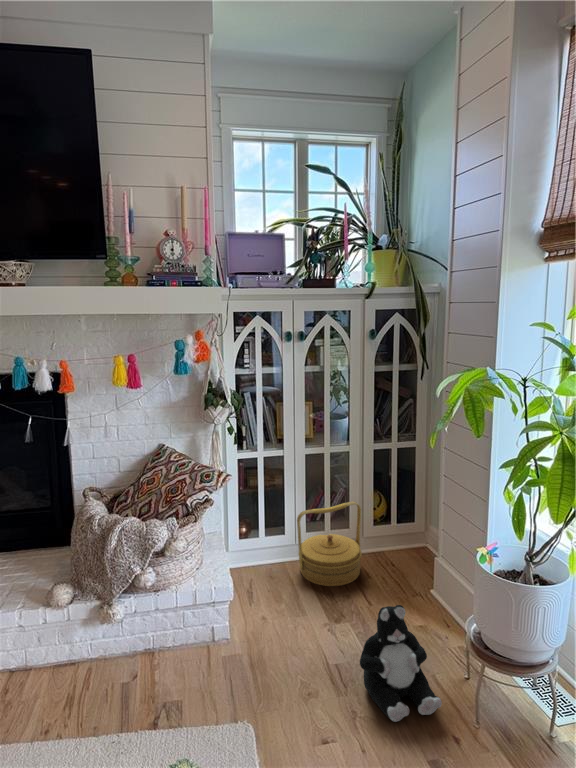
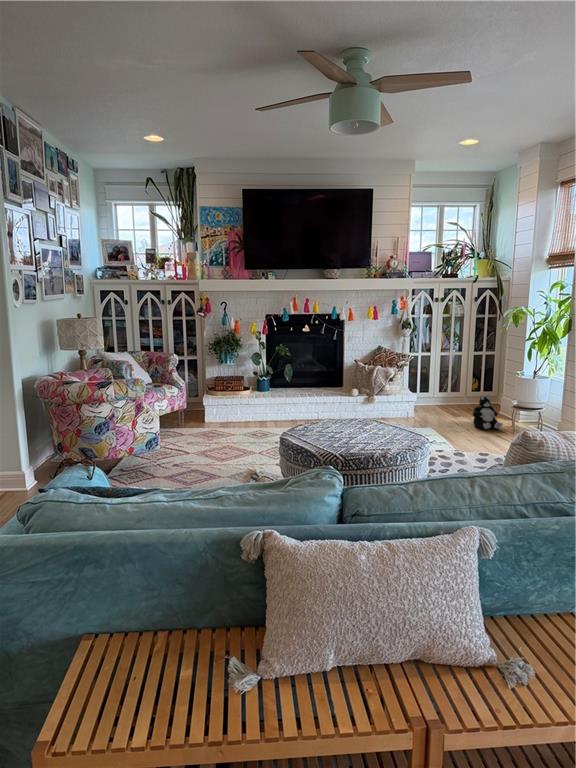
basket: present [297,502,362,586] -> none [437,377,467,411]

